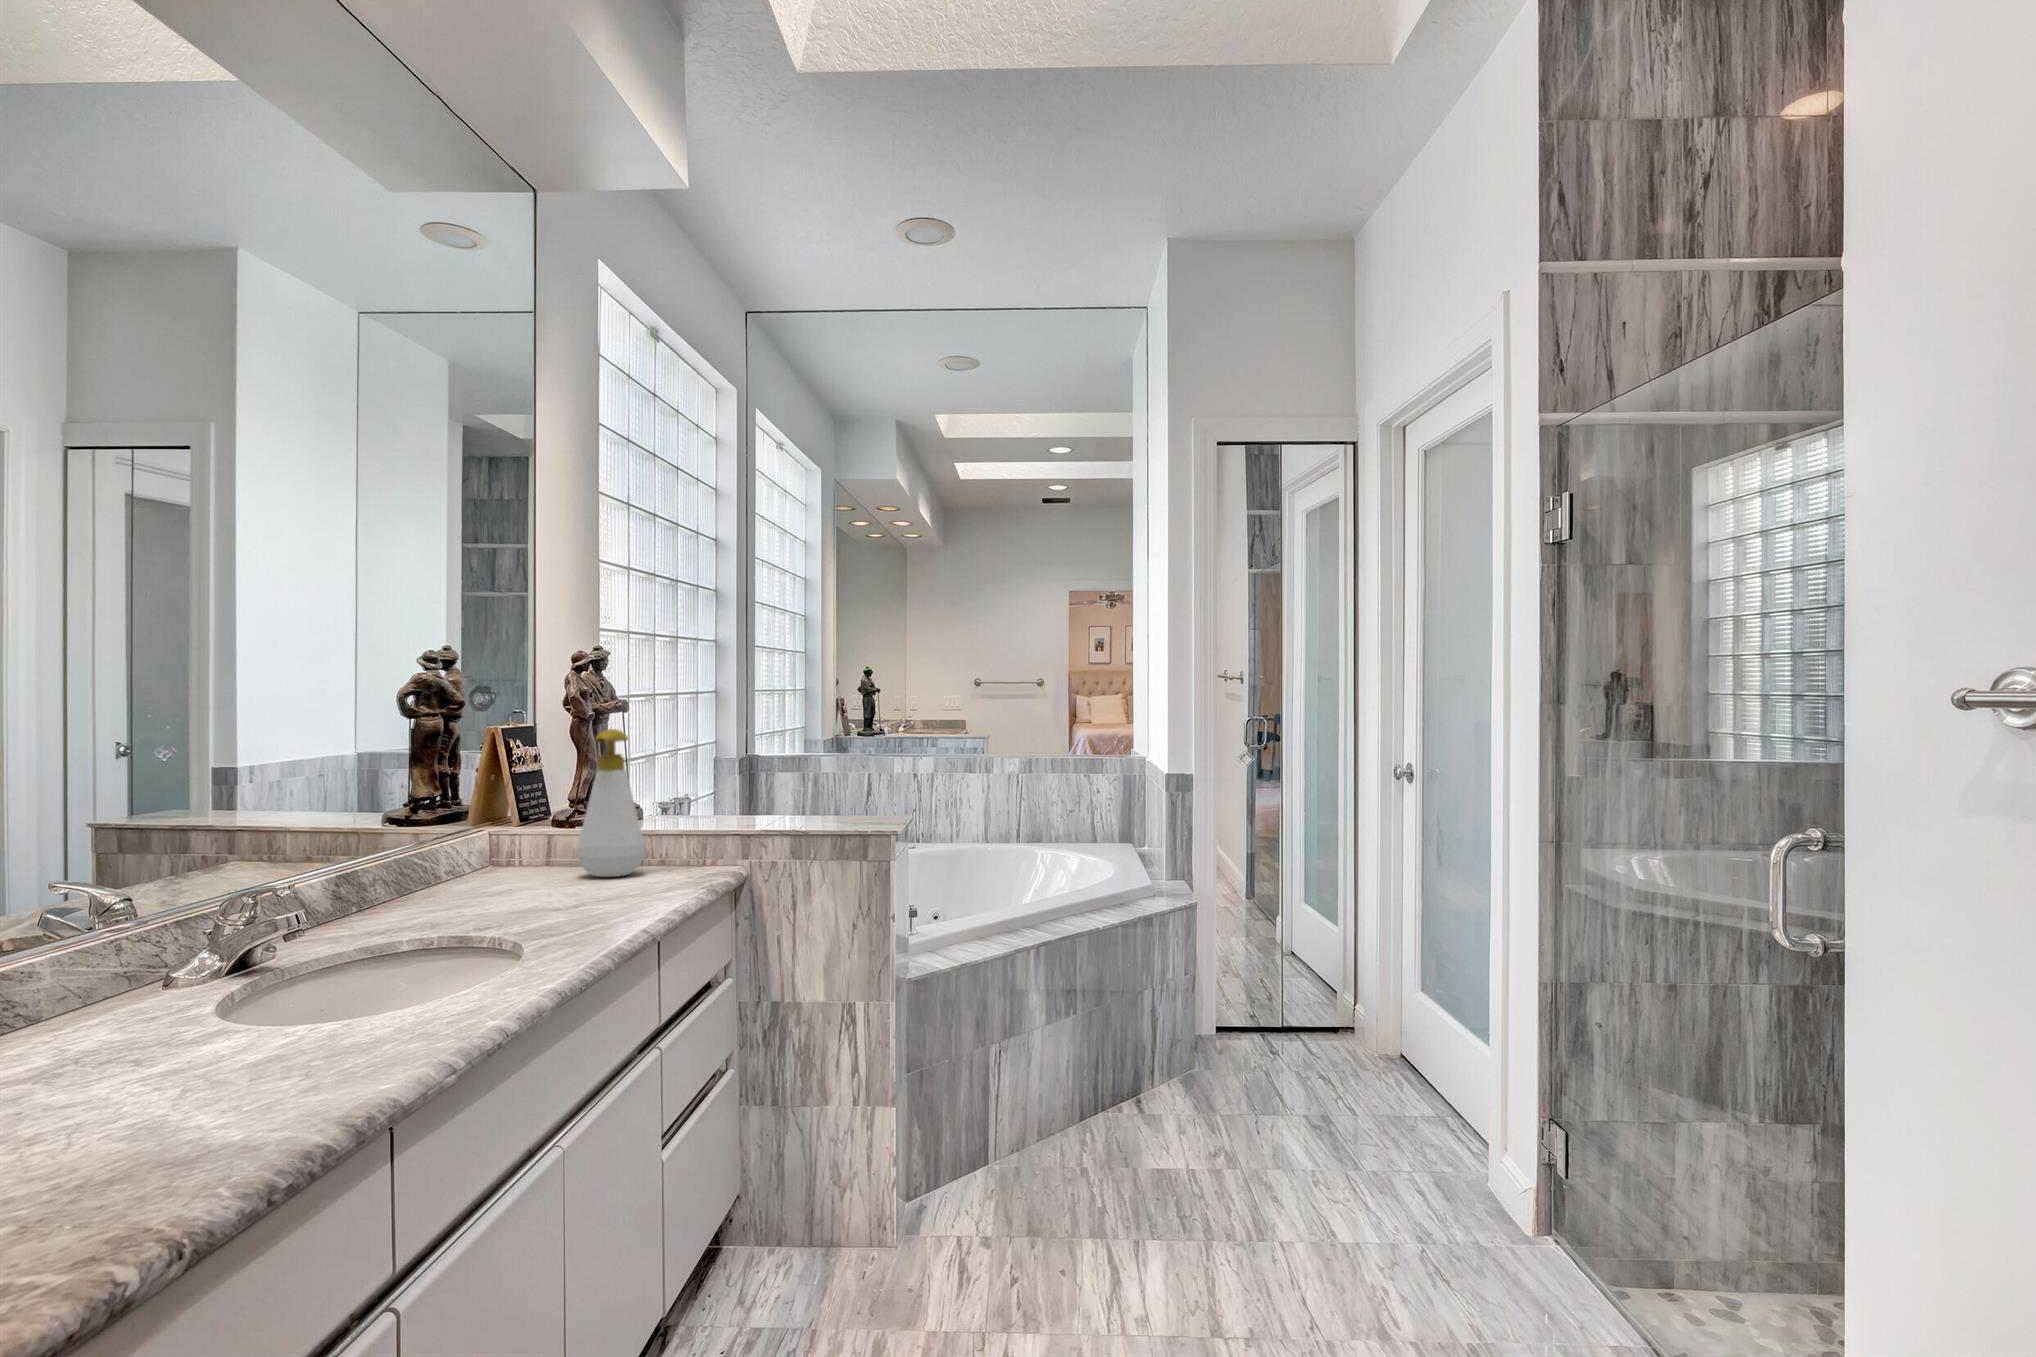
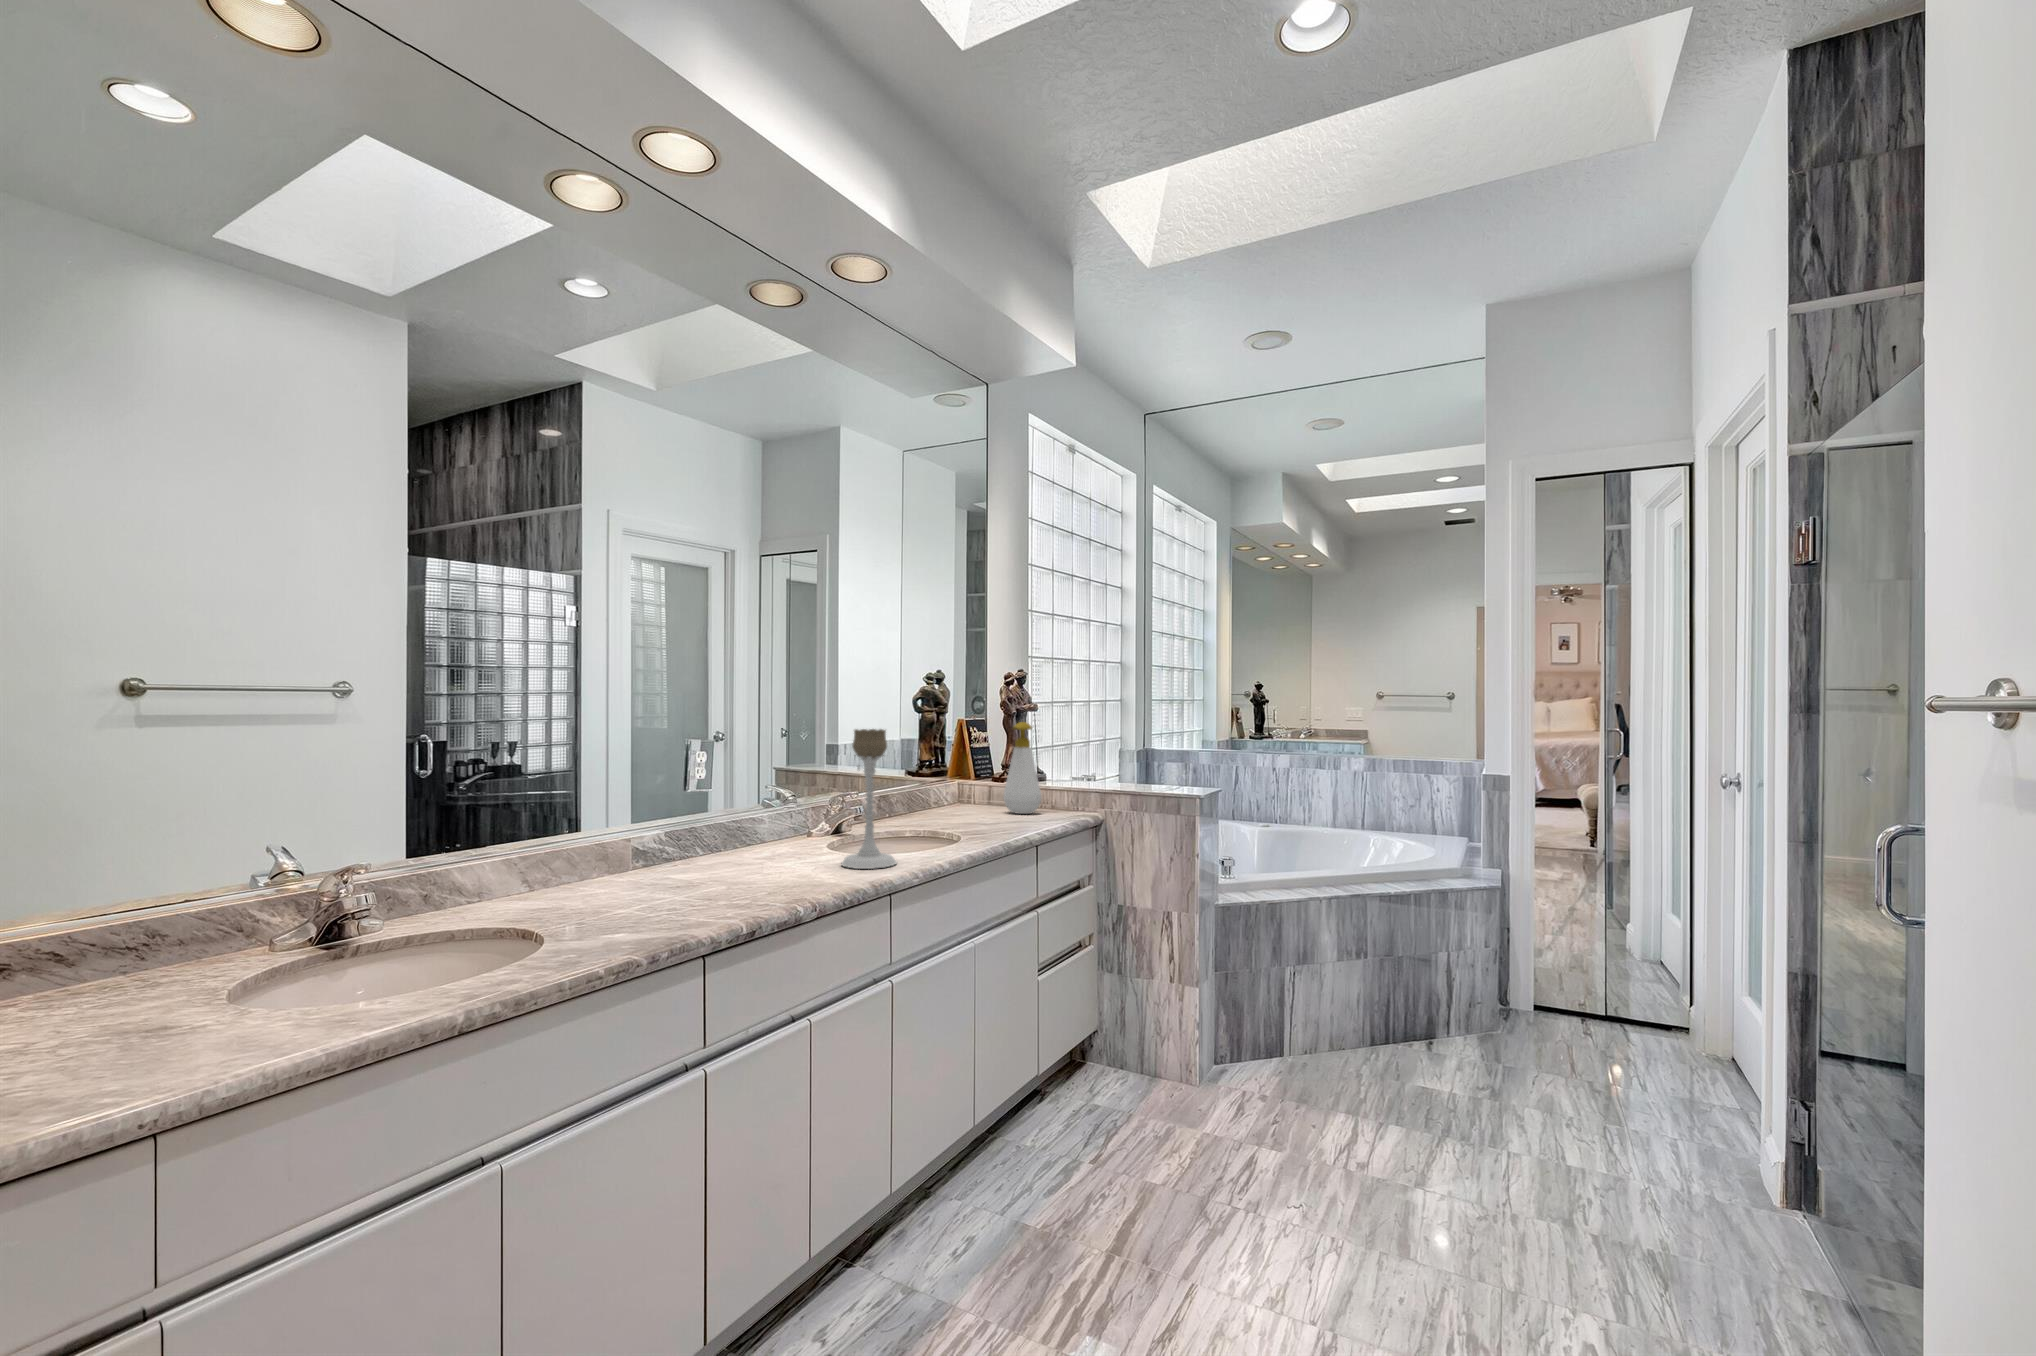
candle holder: none [243,758,396,1086] -> present [841,729,896,869]

